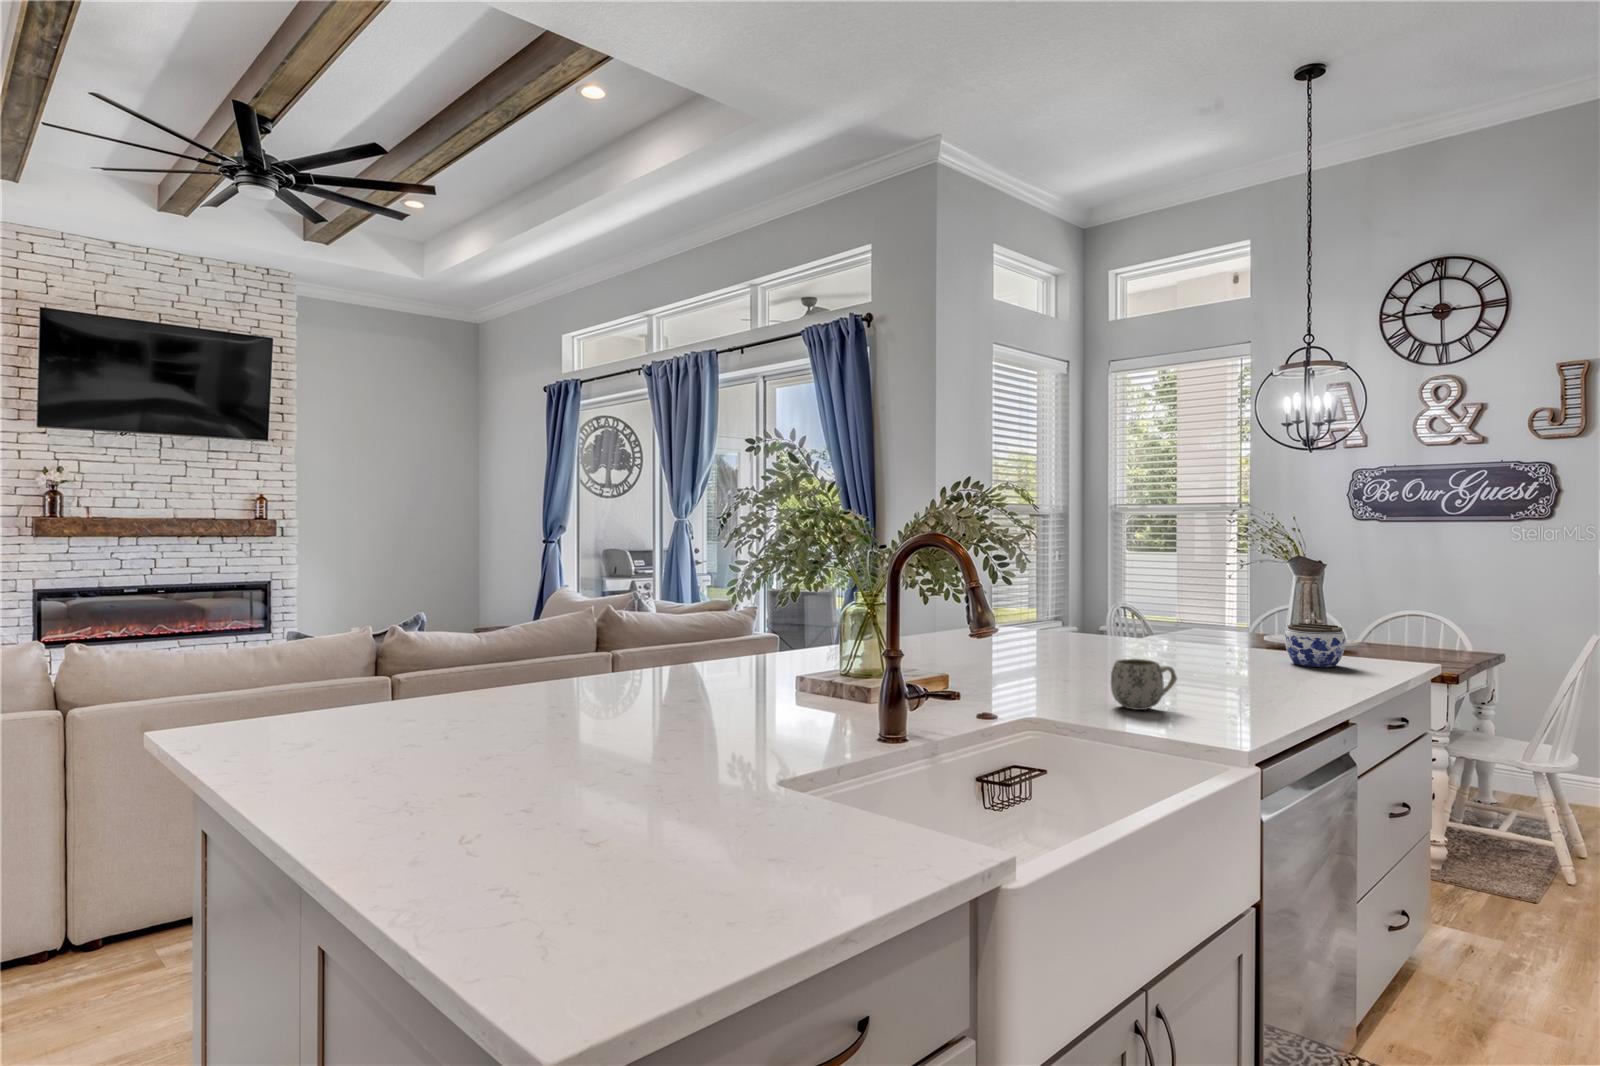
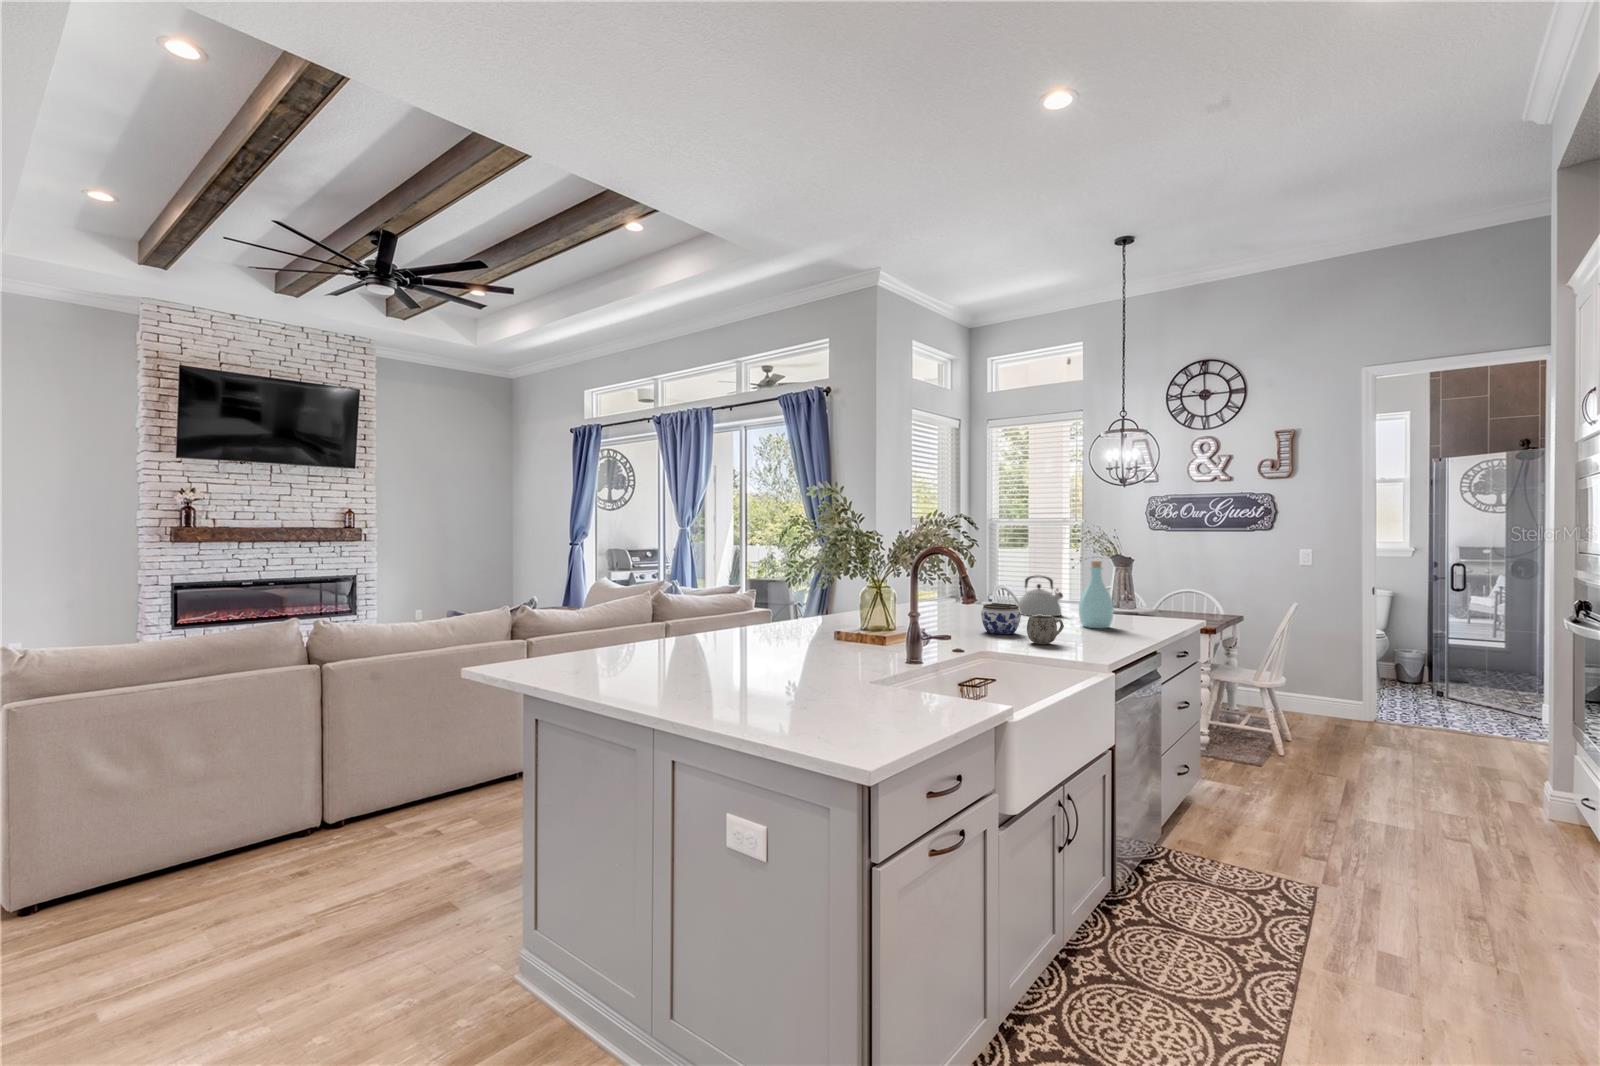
bottle: none [1217,565,1277,678] -> present [1079,561,1114,628]
kettle: none [1122,588,1197,654] -> present [1018,576,1063,616]
jar: present [1285,623,1346,667] -> present [981,603,1021,634]

